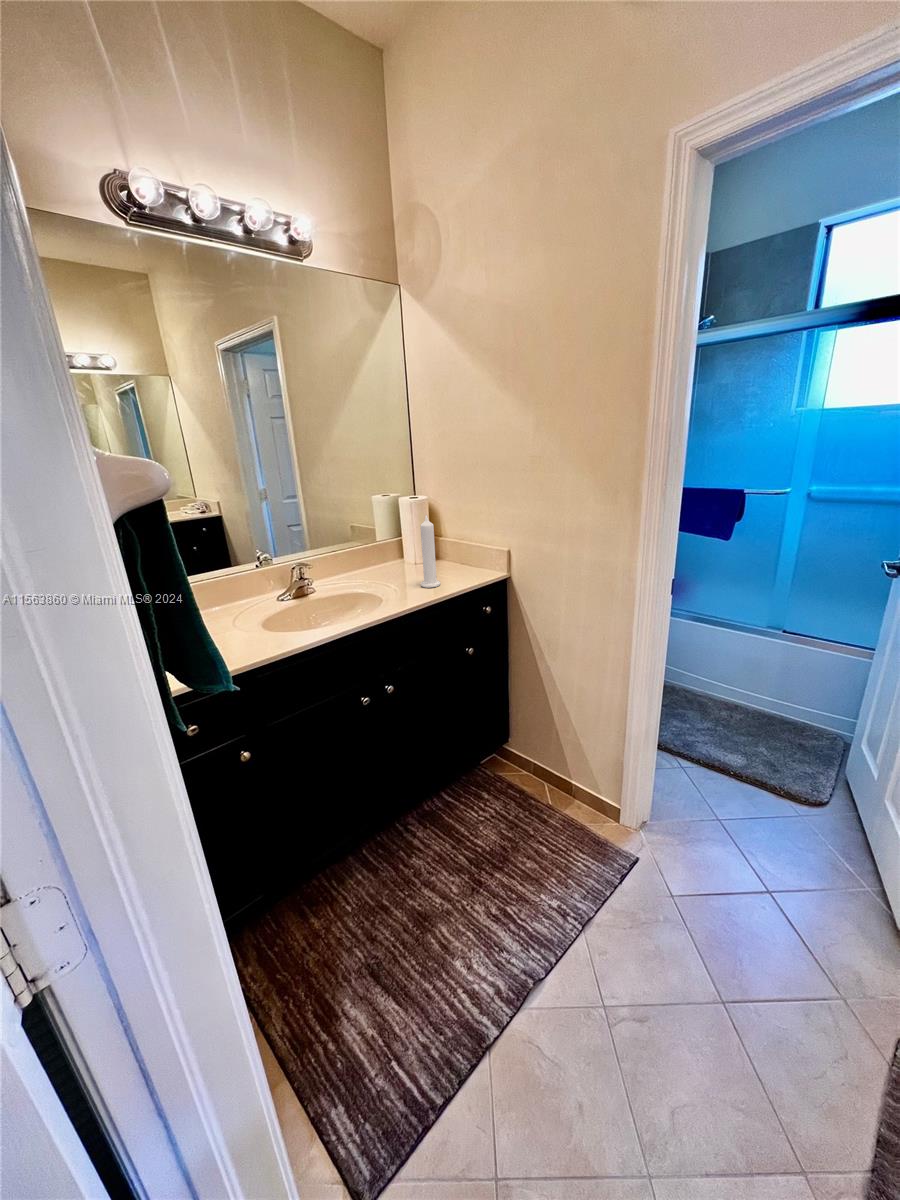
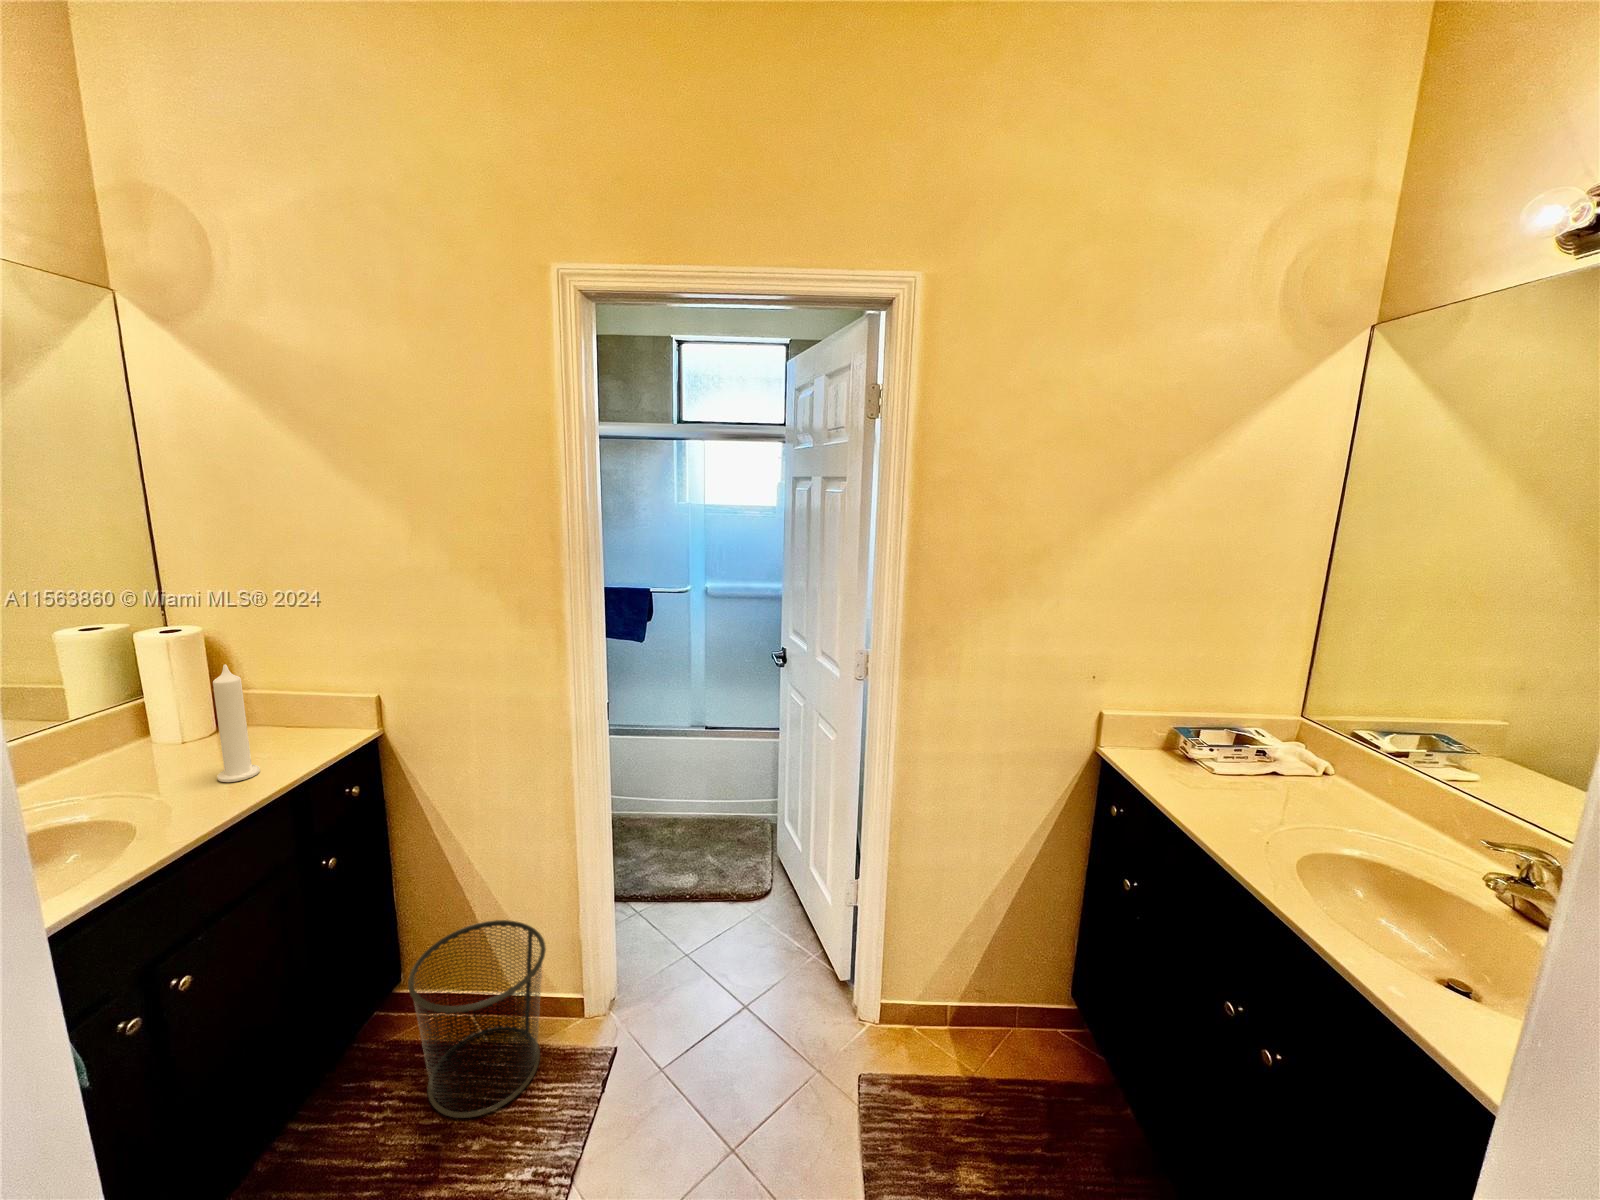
waste bin: none [503,722,594,850] -> present [408,920,546,1118]

